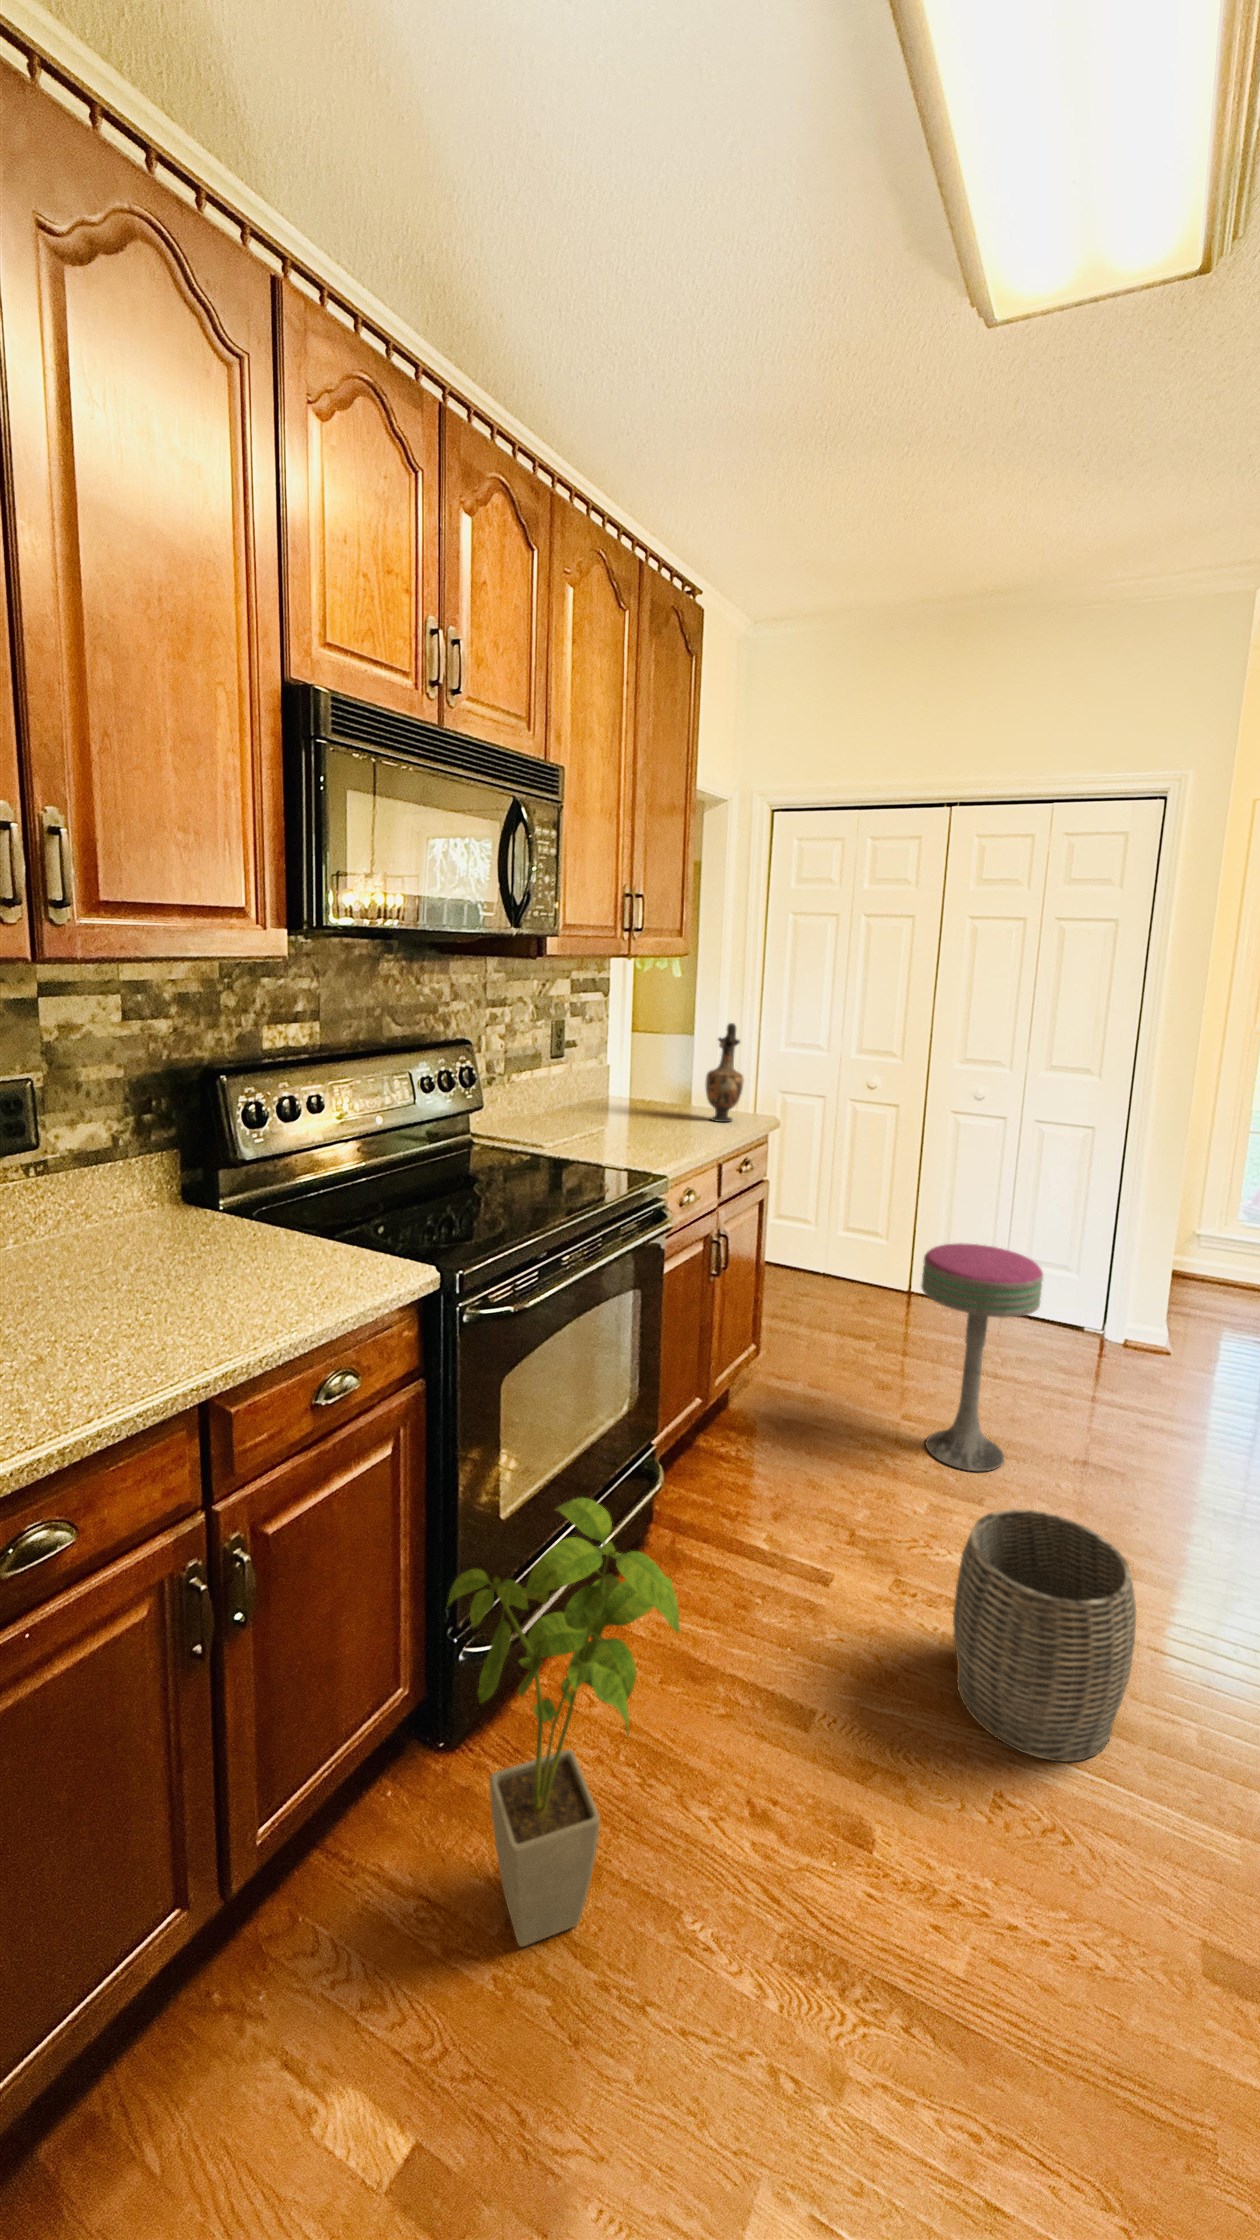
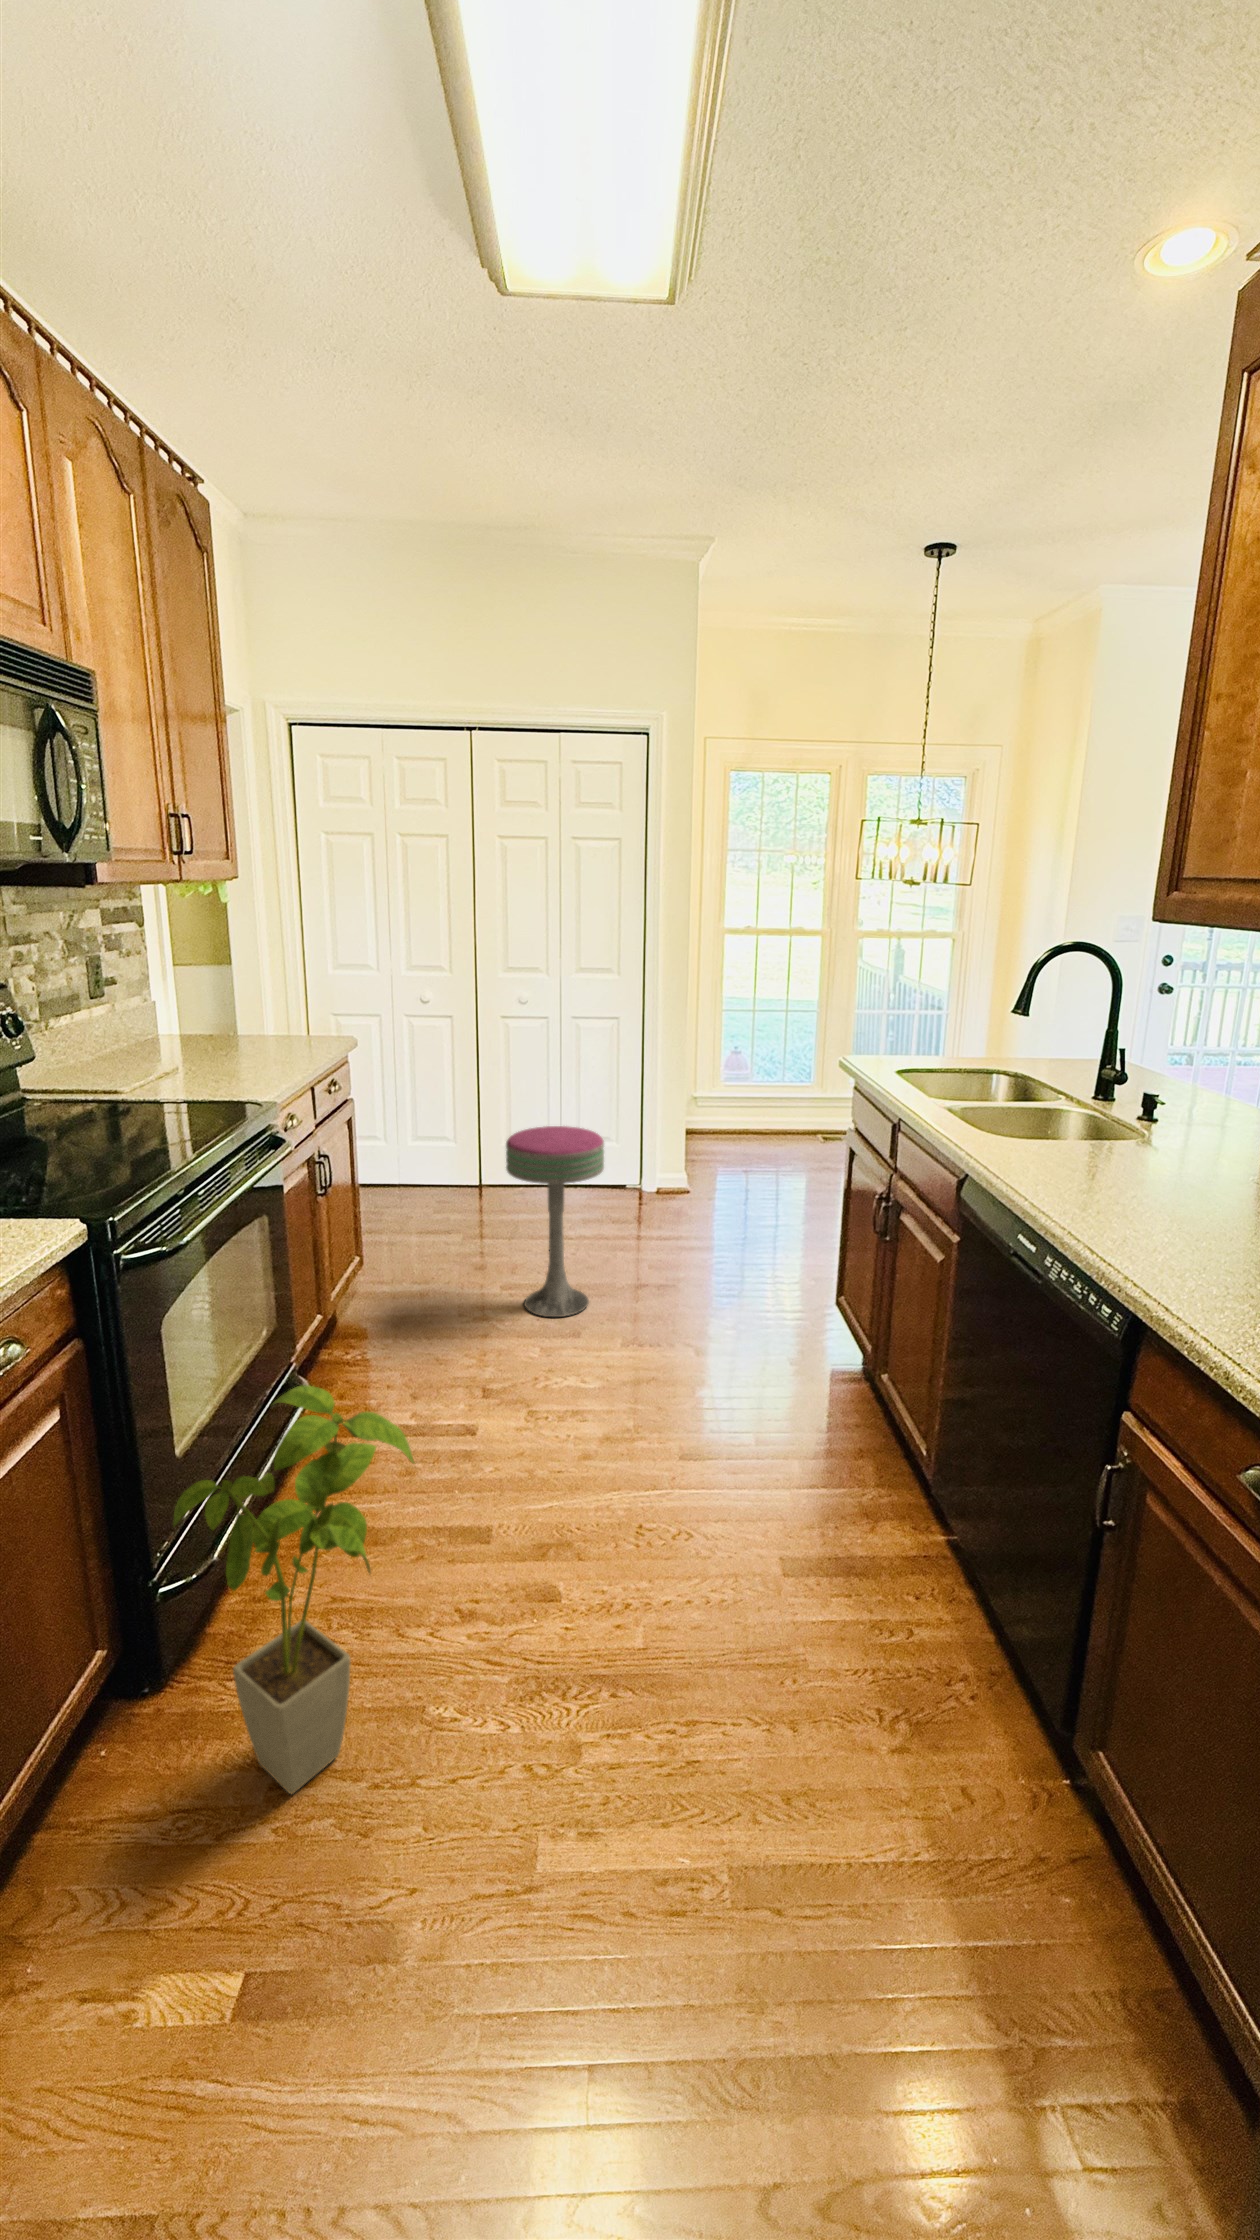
vase: present [705,1023,744,1122] -> none [274,946,314,1046]
woven basket: present [953,1509,1136,1762] -> none [584,1319,714,1497]

